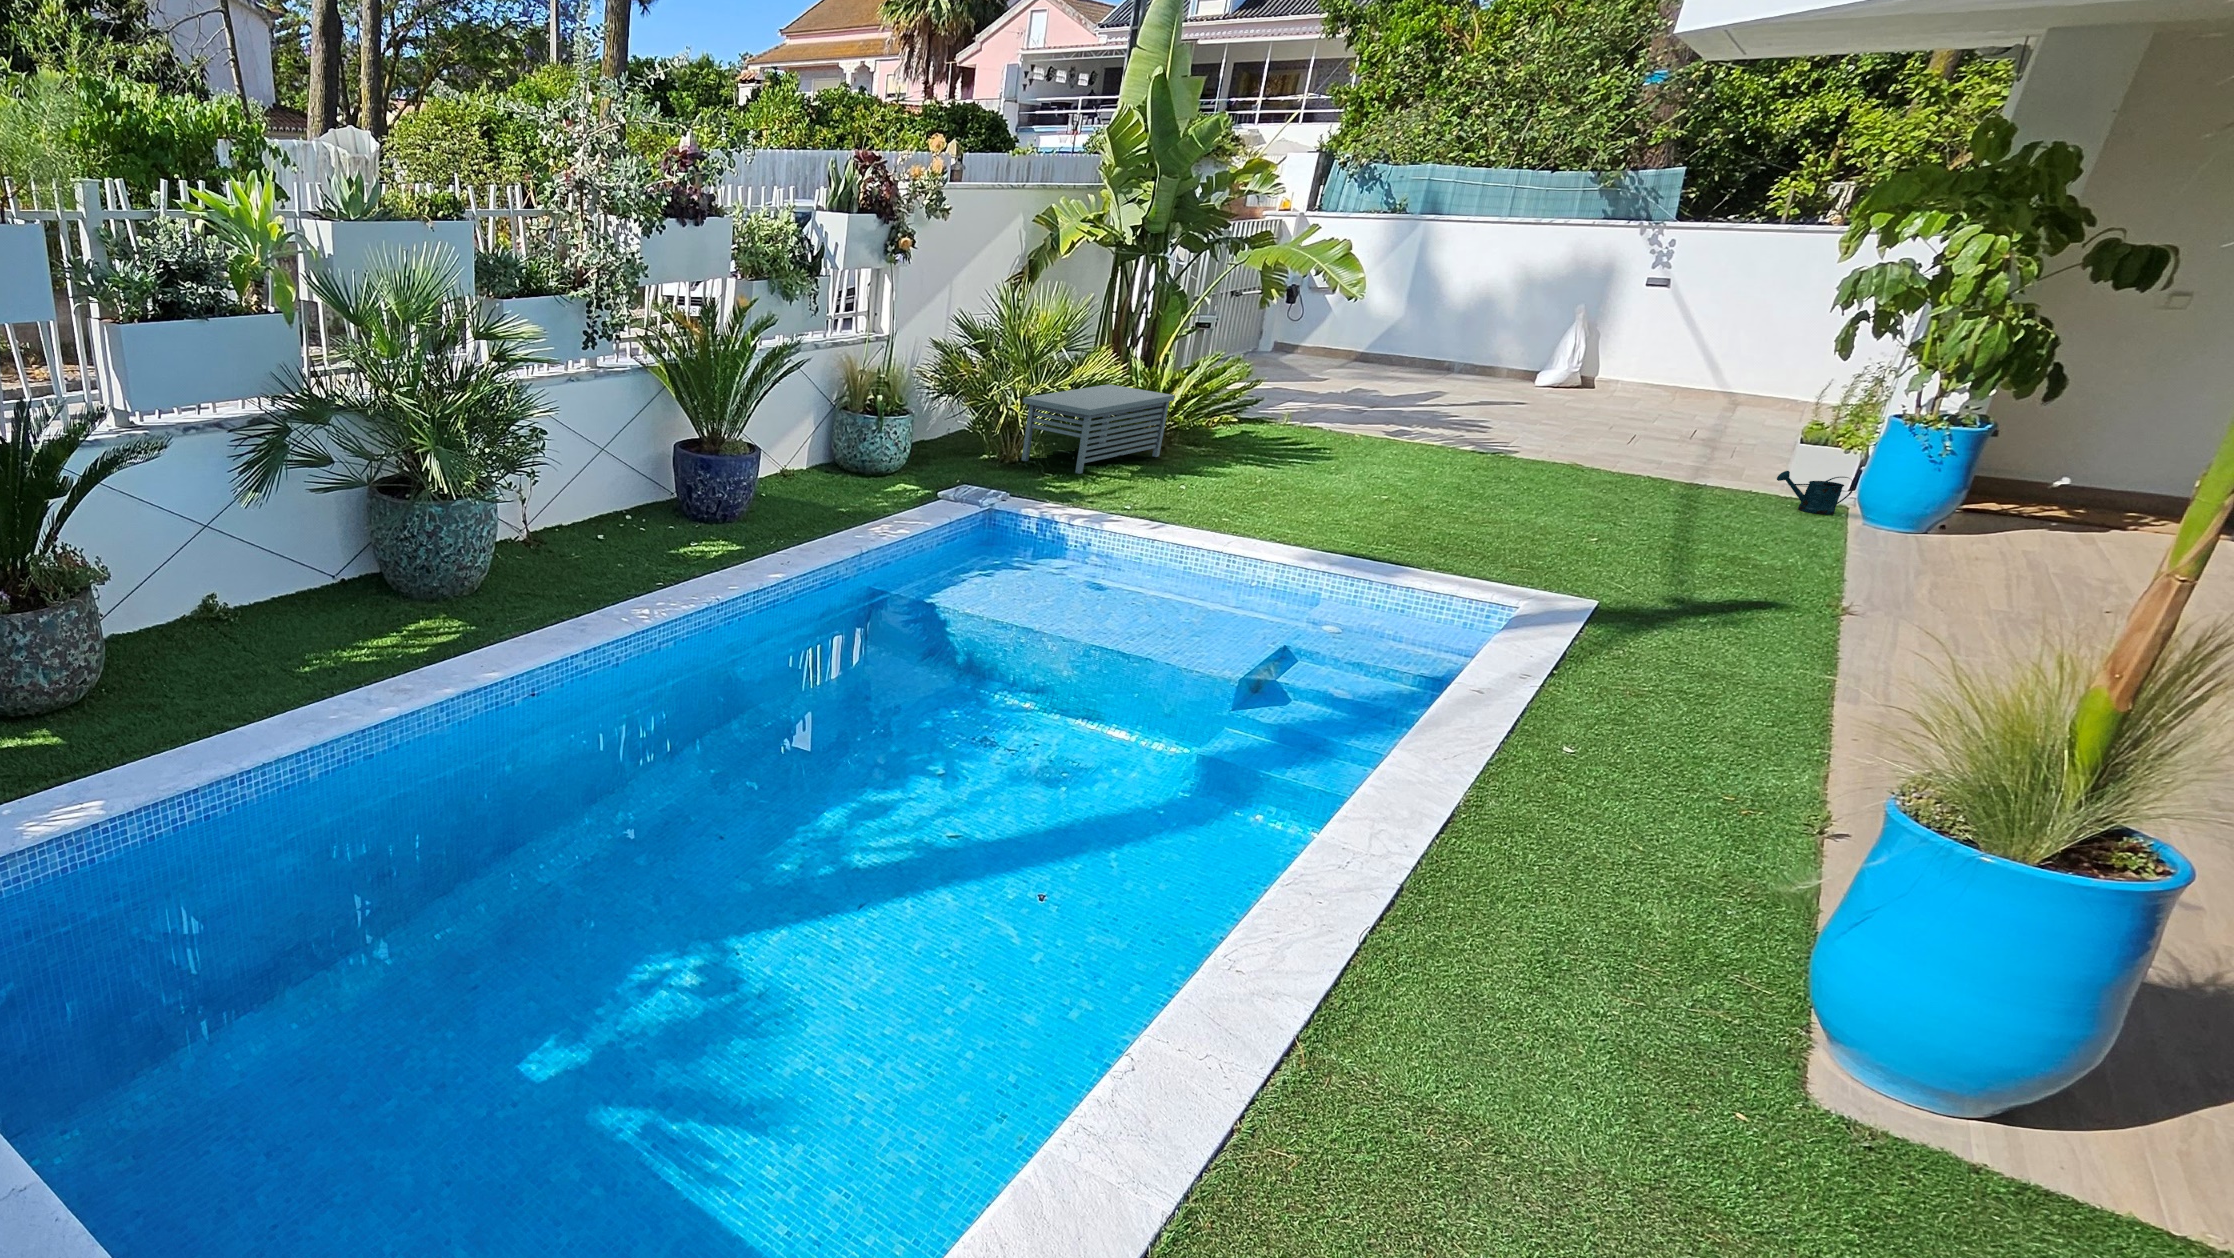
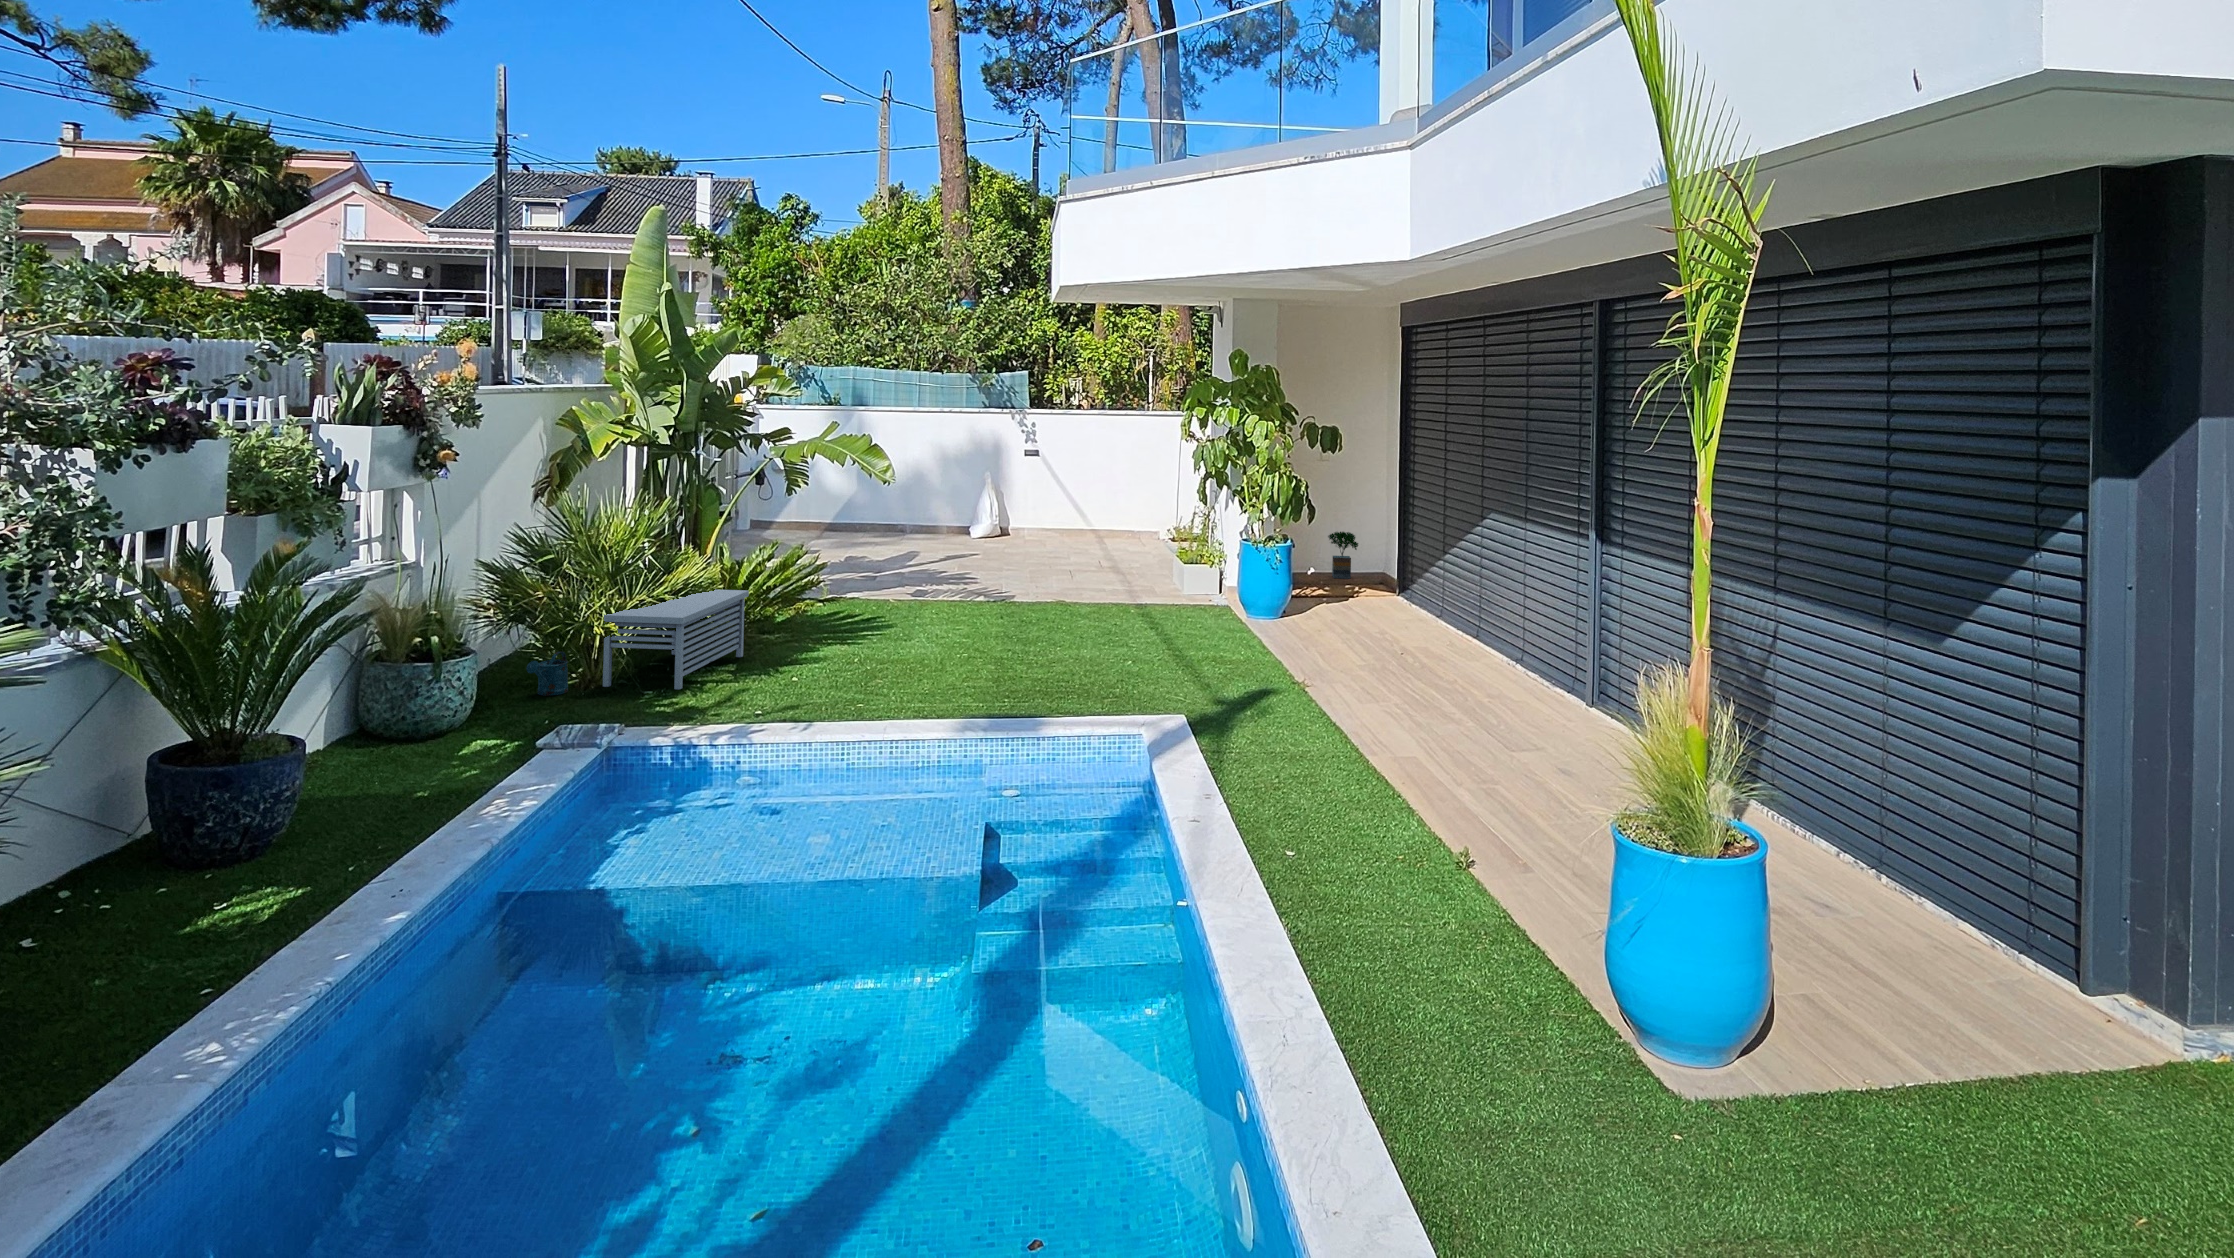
potted tree: none [2094,426,2178,500] -> present [1328,532,1358,579]
watering can: present [1777,471,1854,515] -> present [527,652,568,696]

